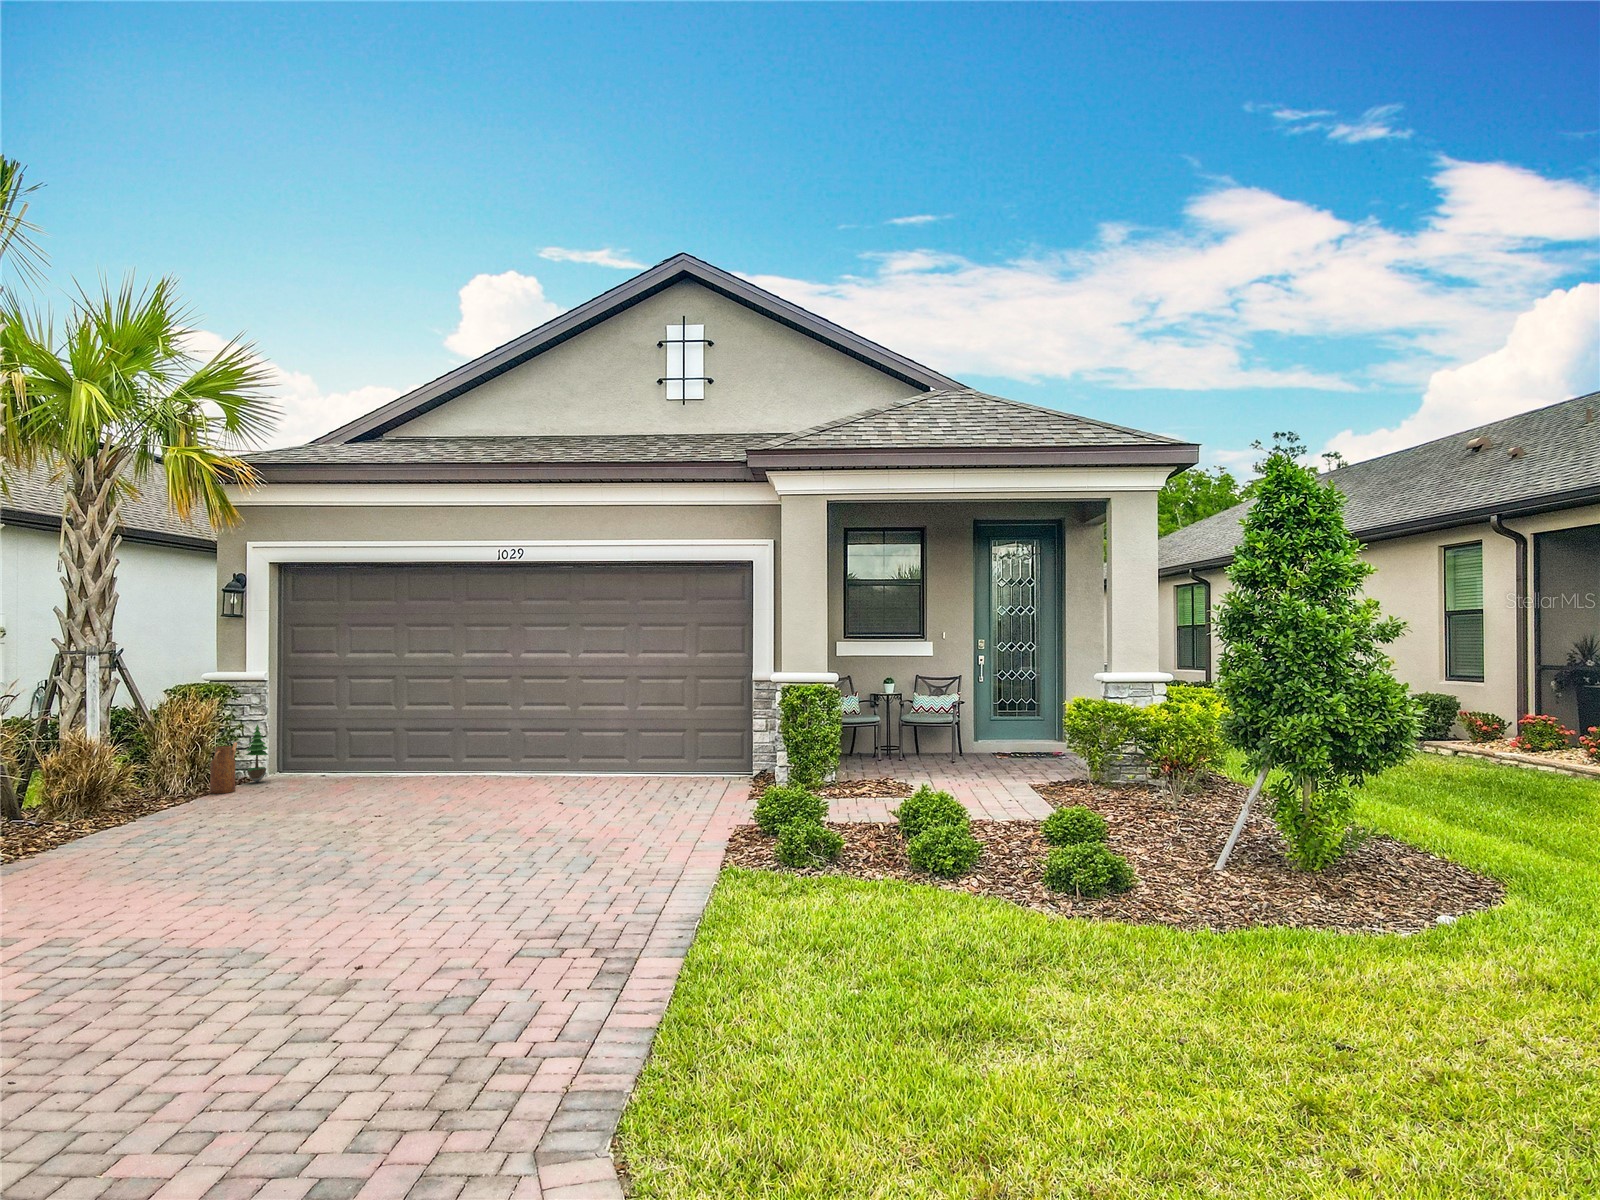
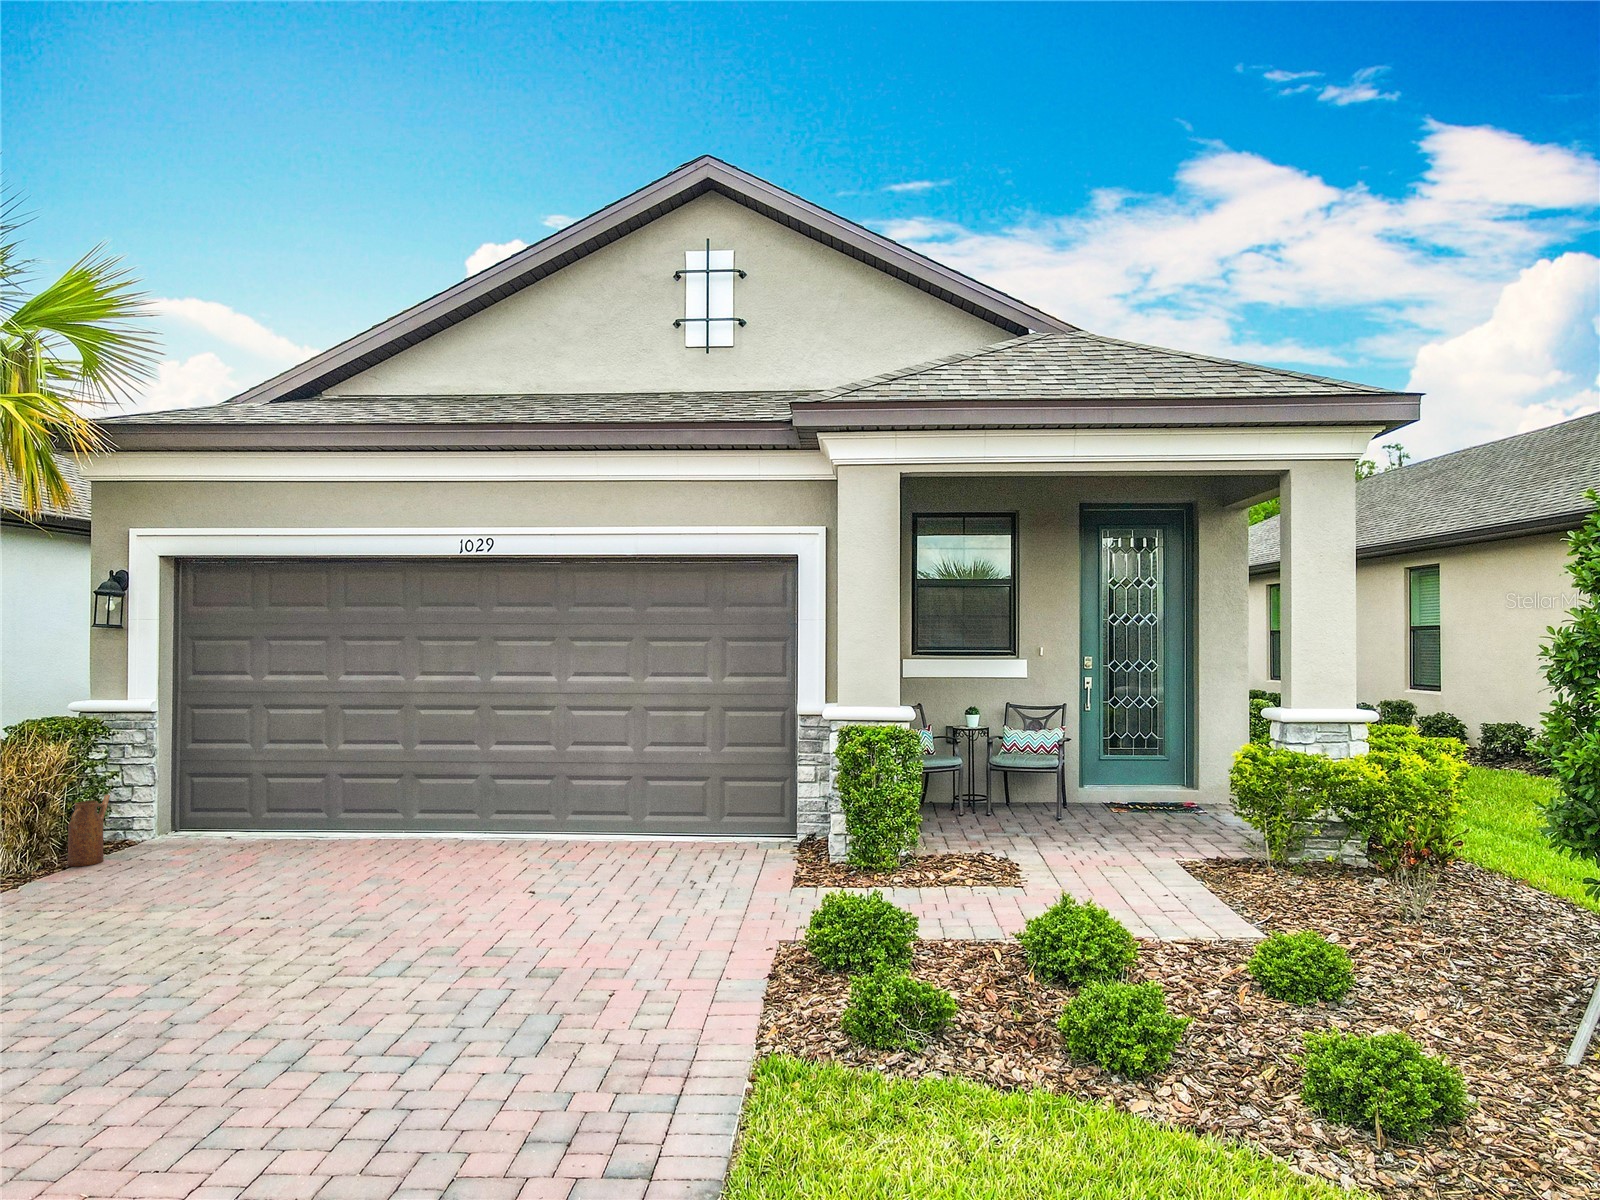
potted tree: present [245,725,268,782] -> none [122,769,156,846]

